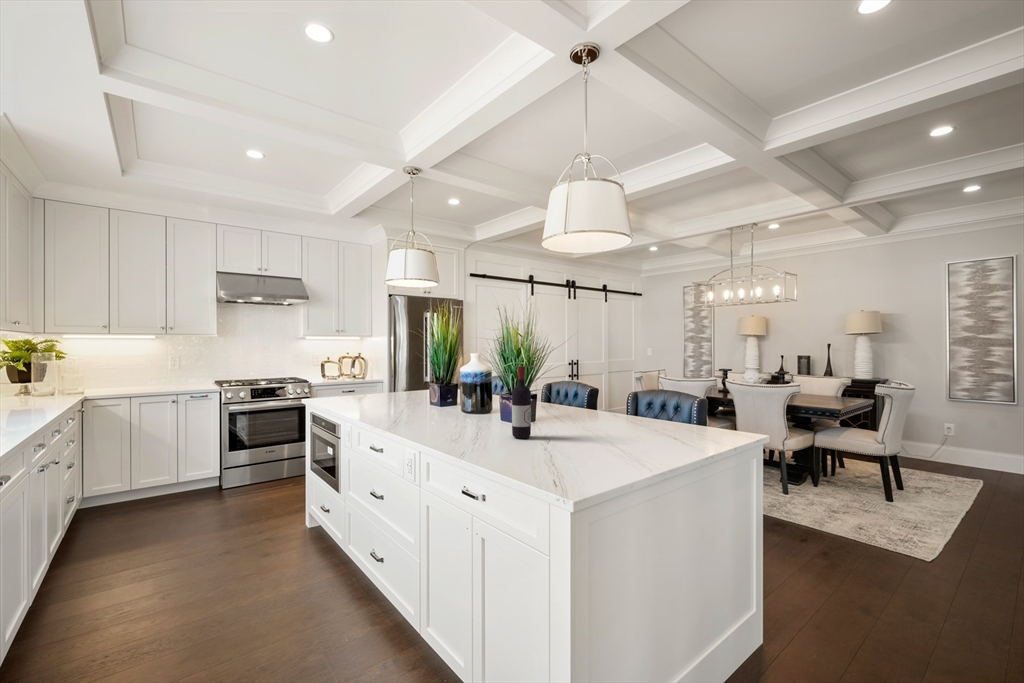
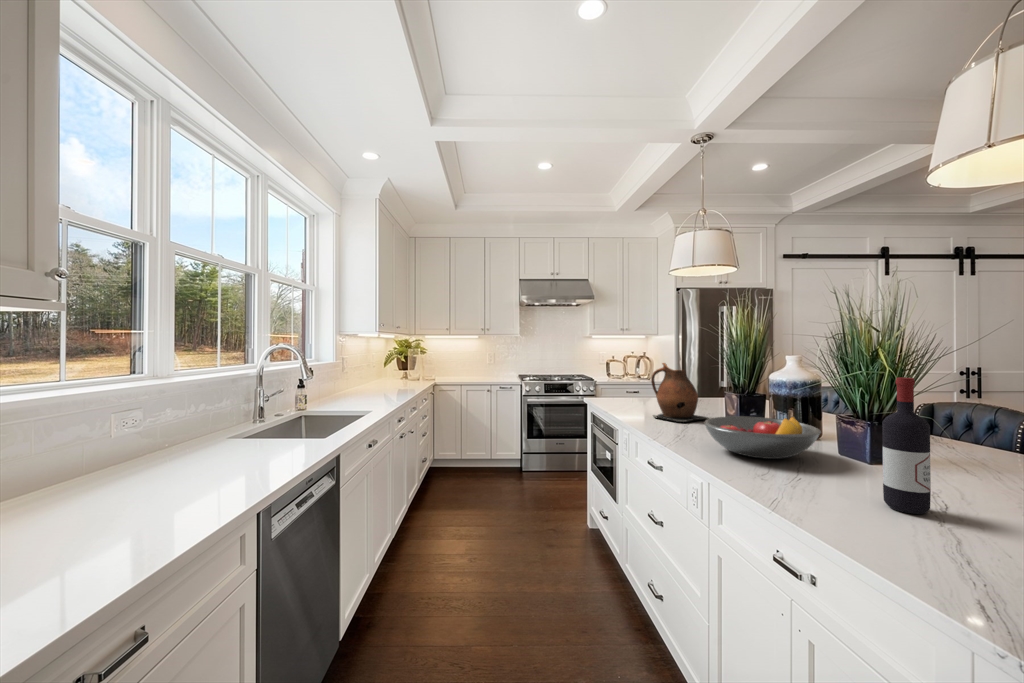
ceramic pitcher: none [375,362,420,411] -> present [651,363,707,422]
fruit bowl: none [418,396,488,425] -> present [704,416,821,459]

